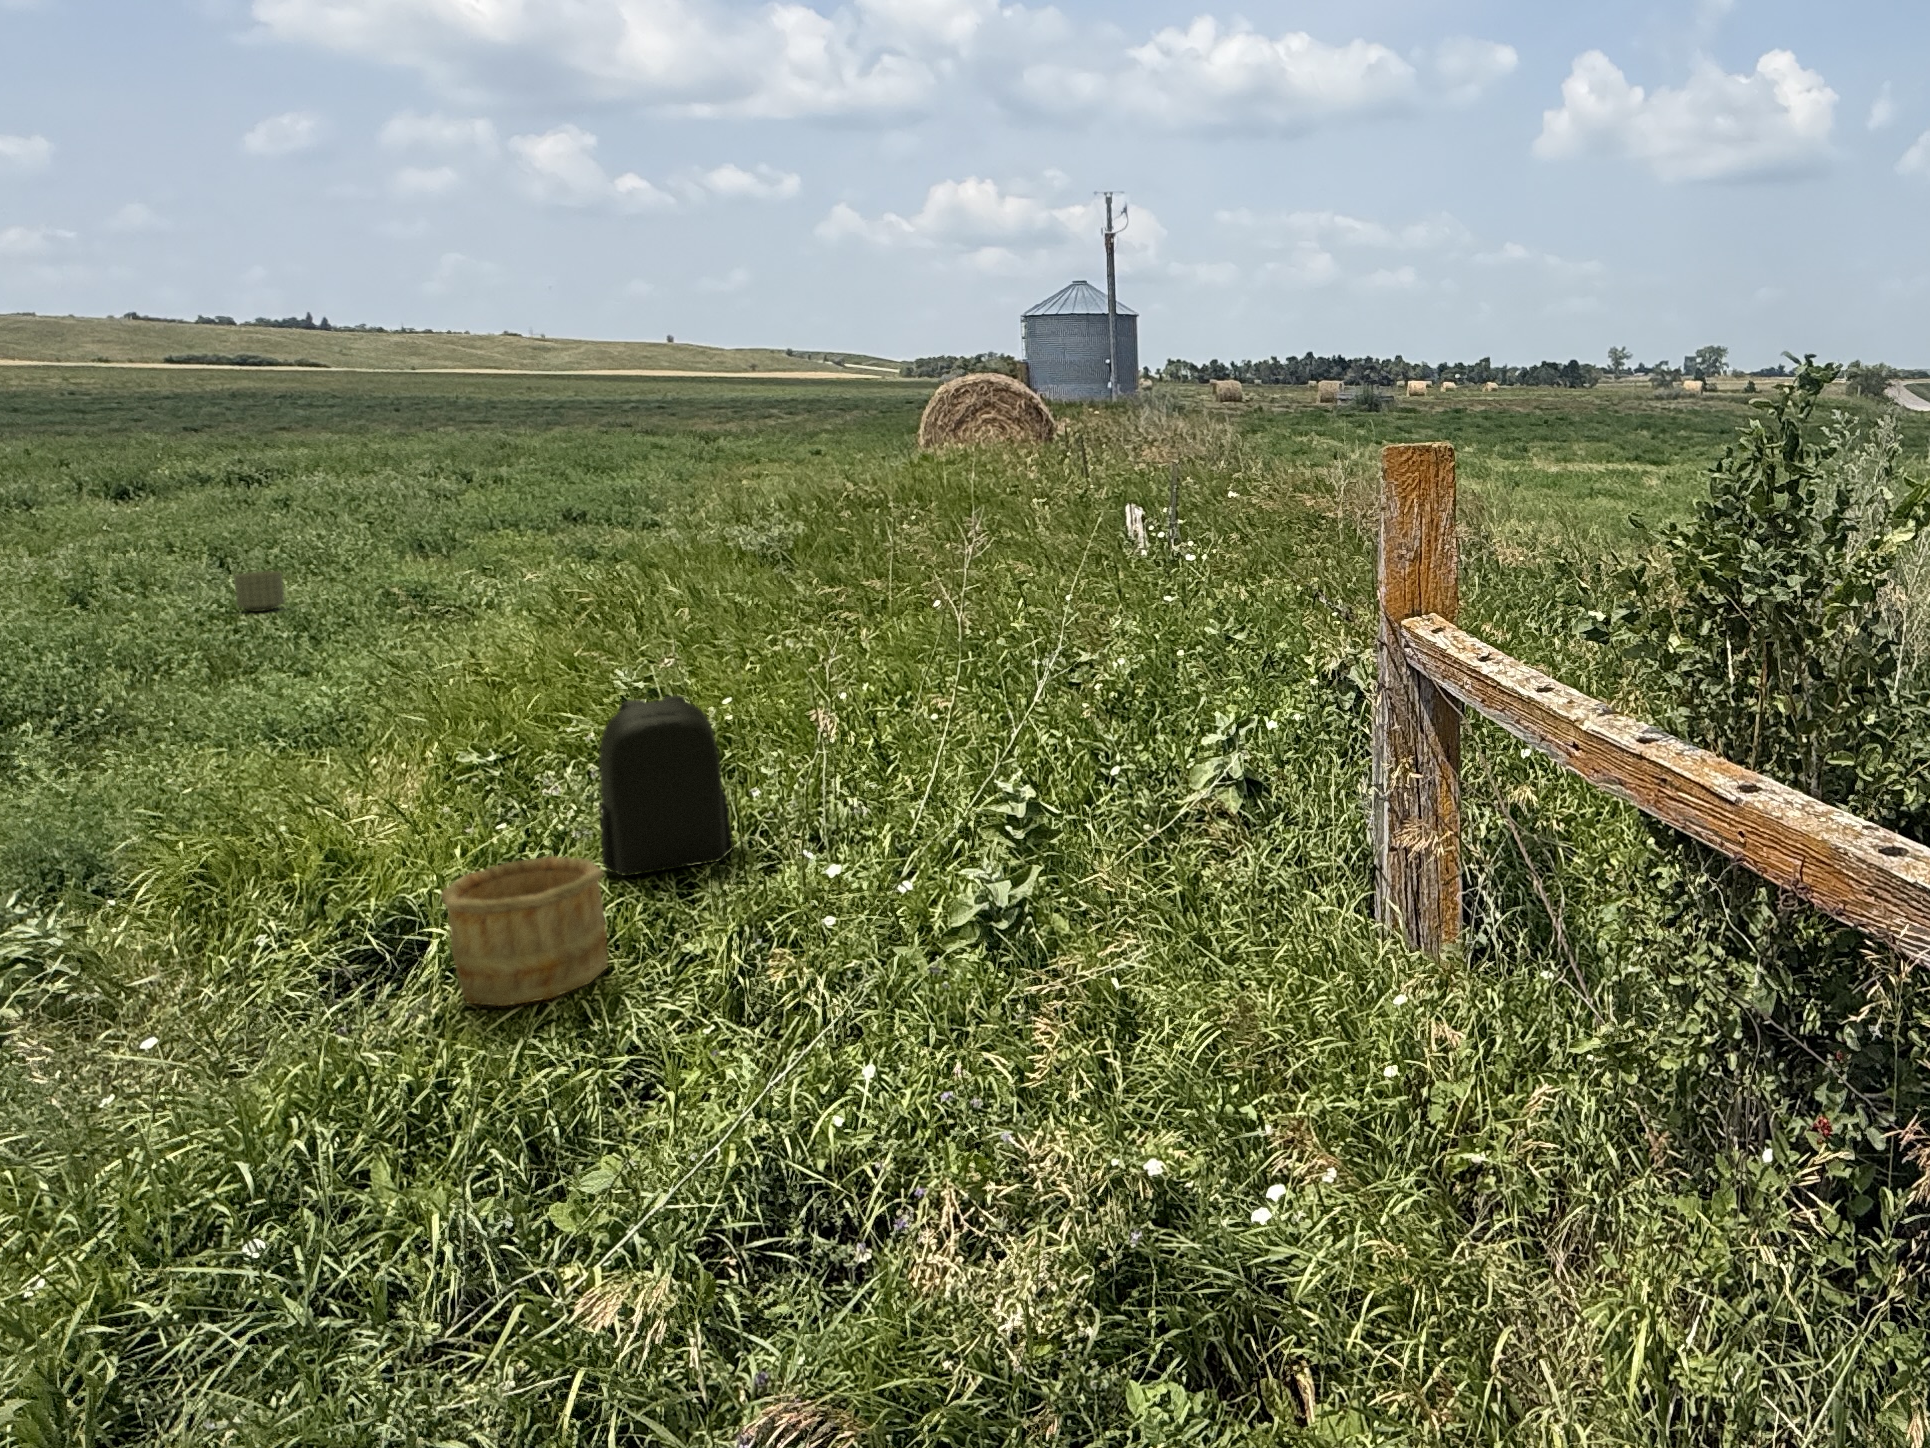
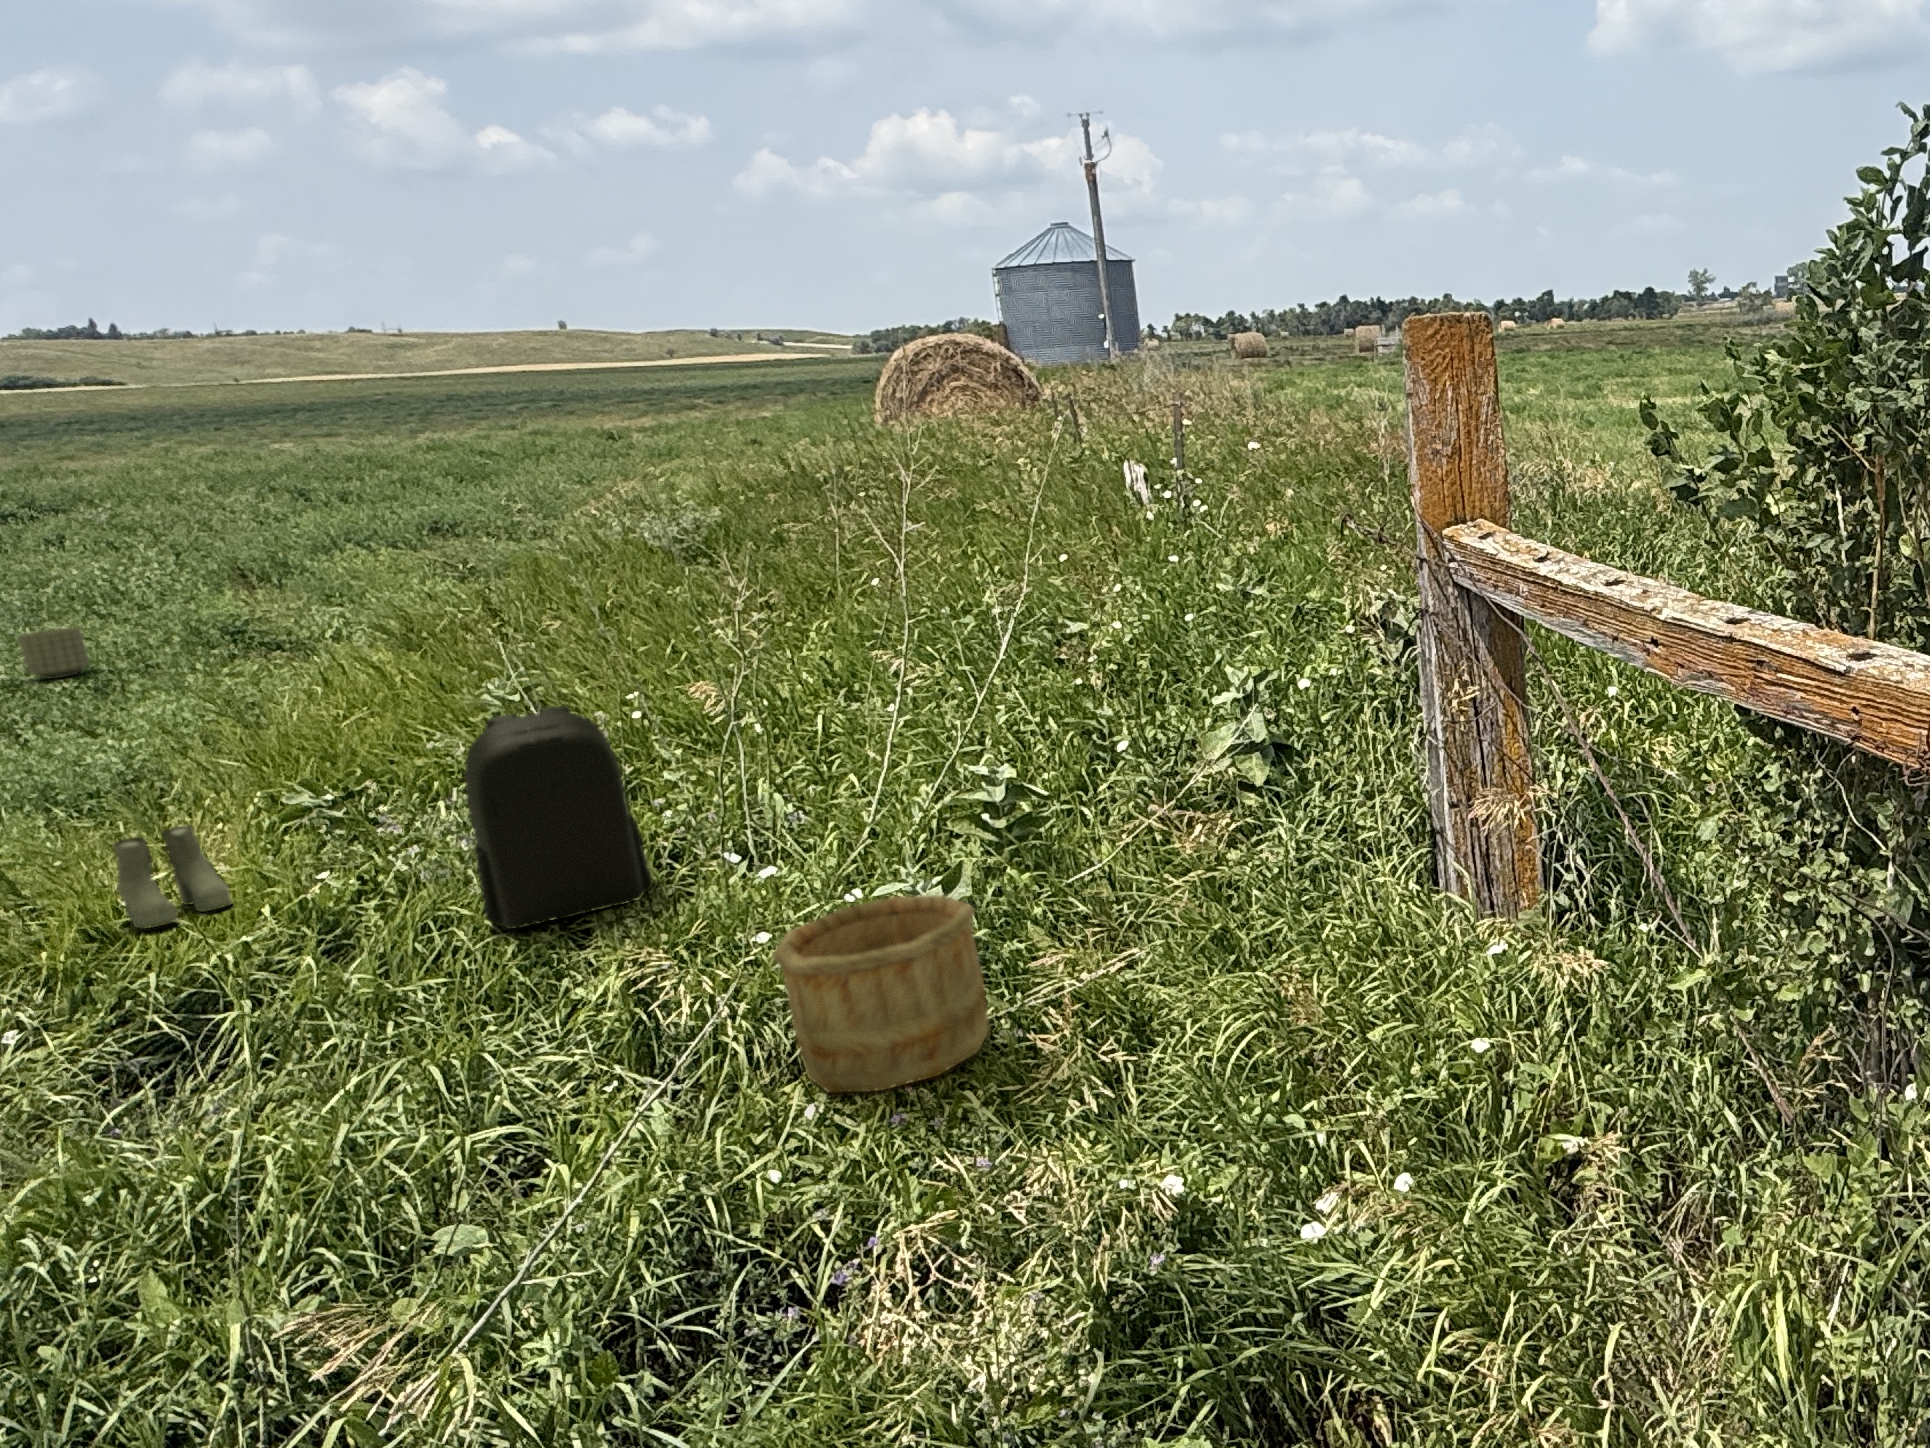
boots: none [320,762,404,844] -> present [113,825,232,929]
wooden bucket: present [440,856,608,1006] -> present [772,895,989,1093]

